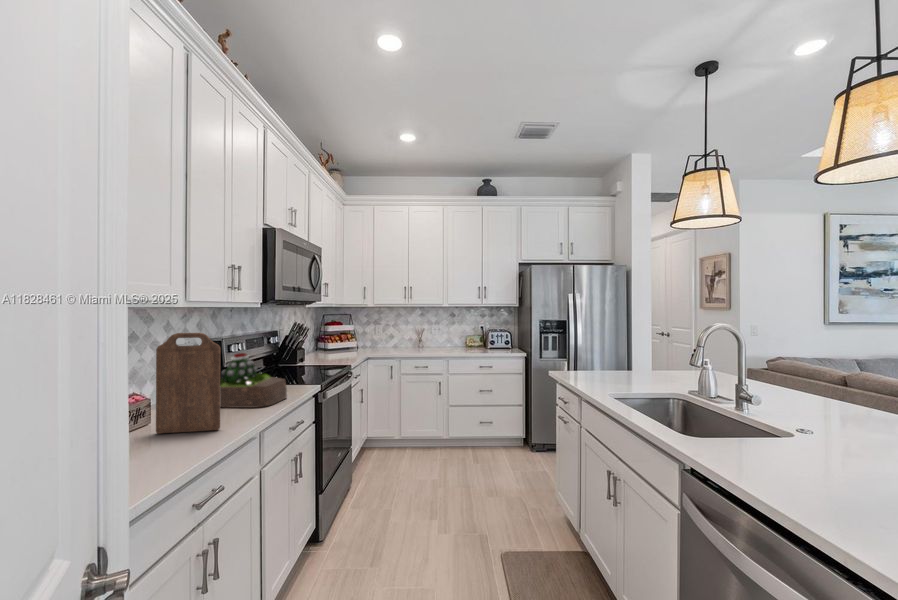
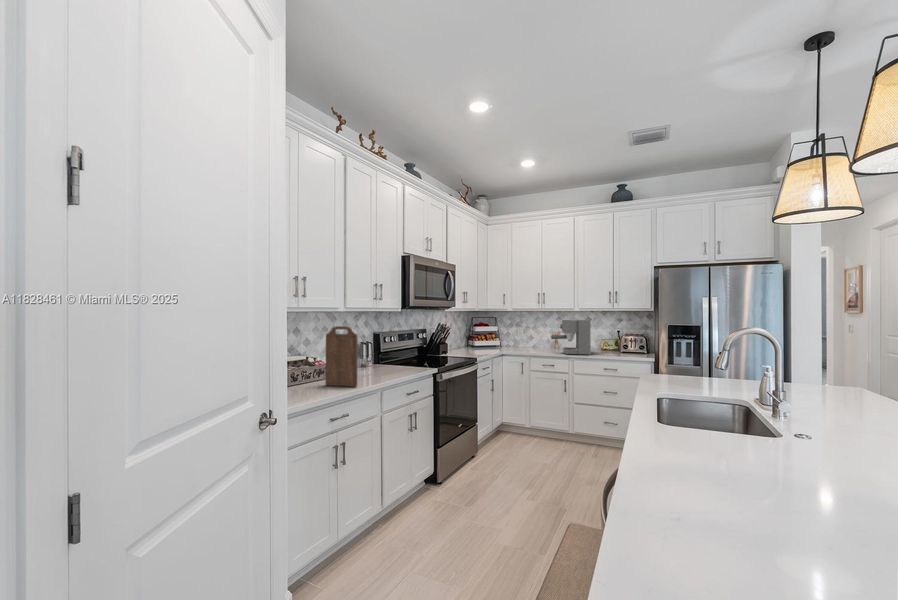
coffee maker: none [423,316,465,354] -> present [551,320,591,355]
succulent plant: present [220,353,287,408] -> none [363,342,410,378]

